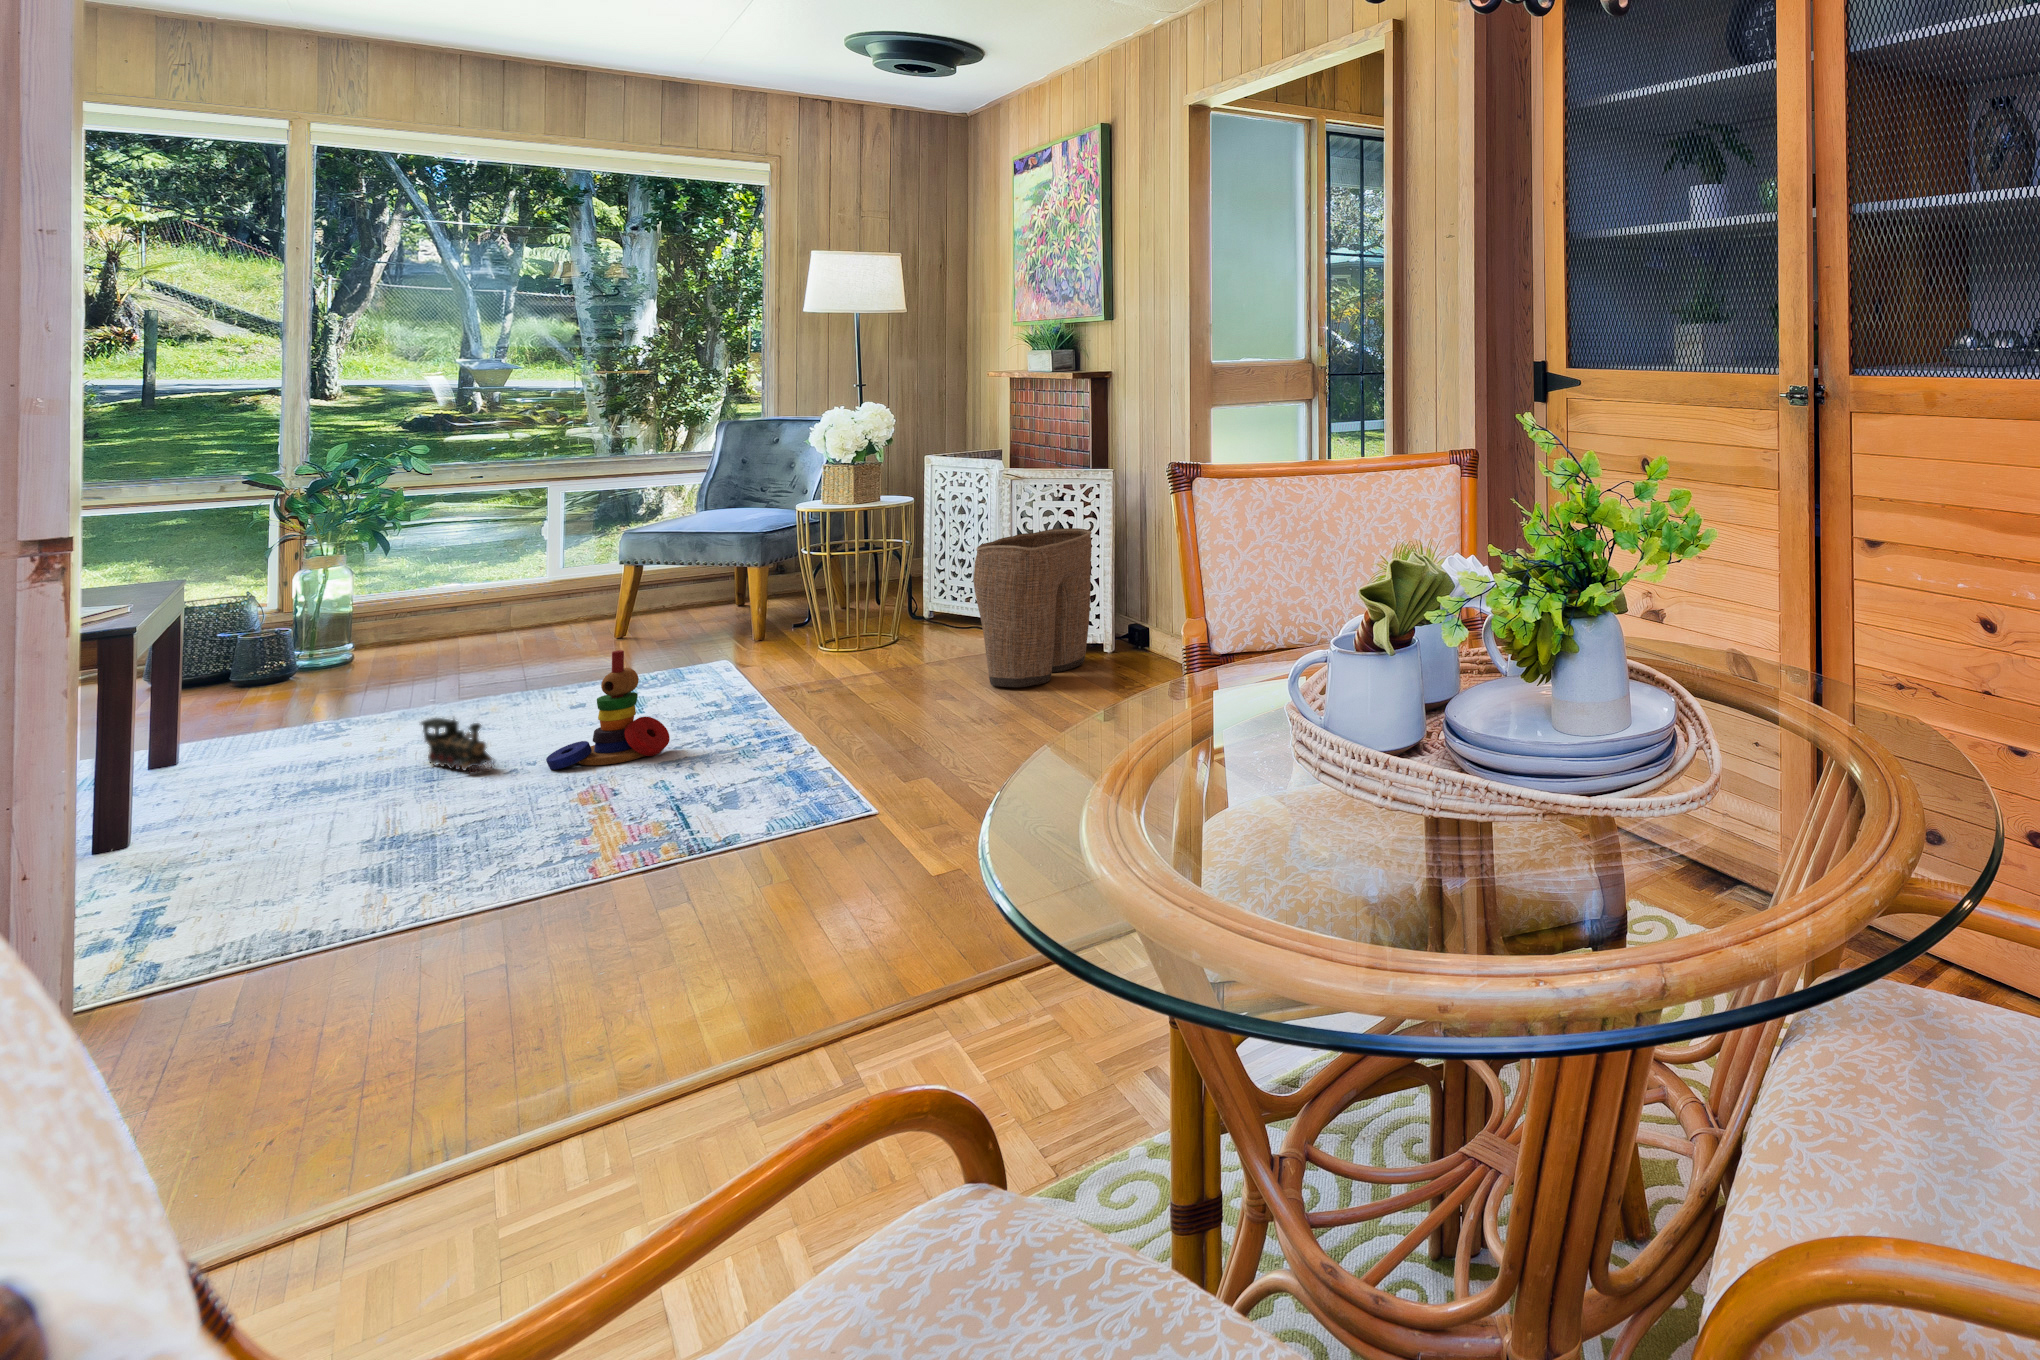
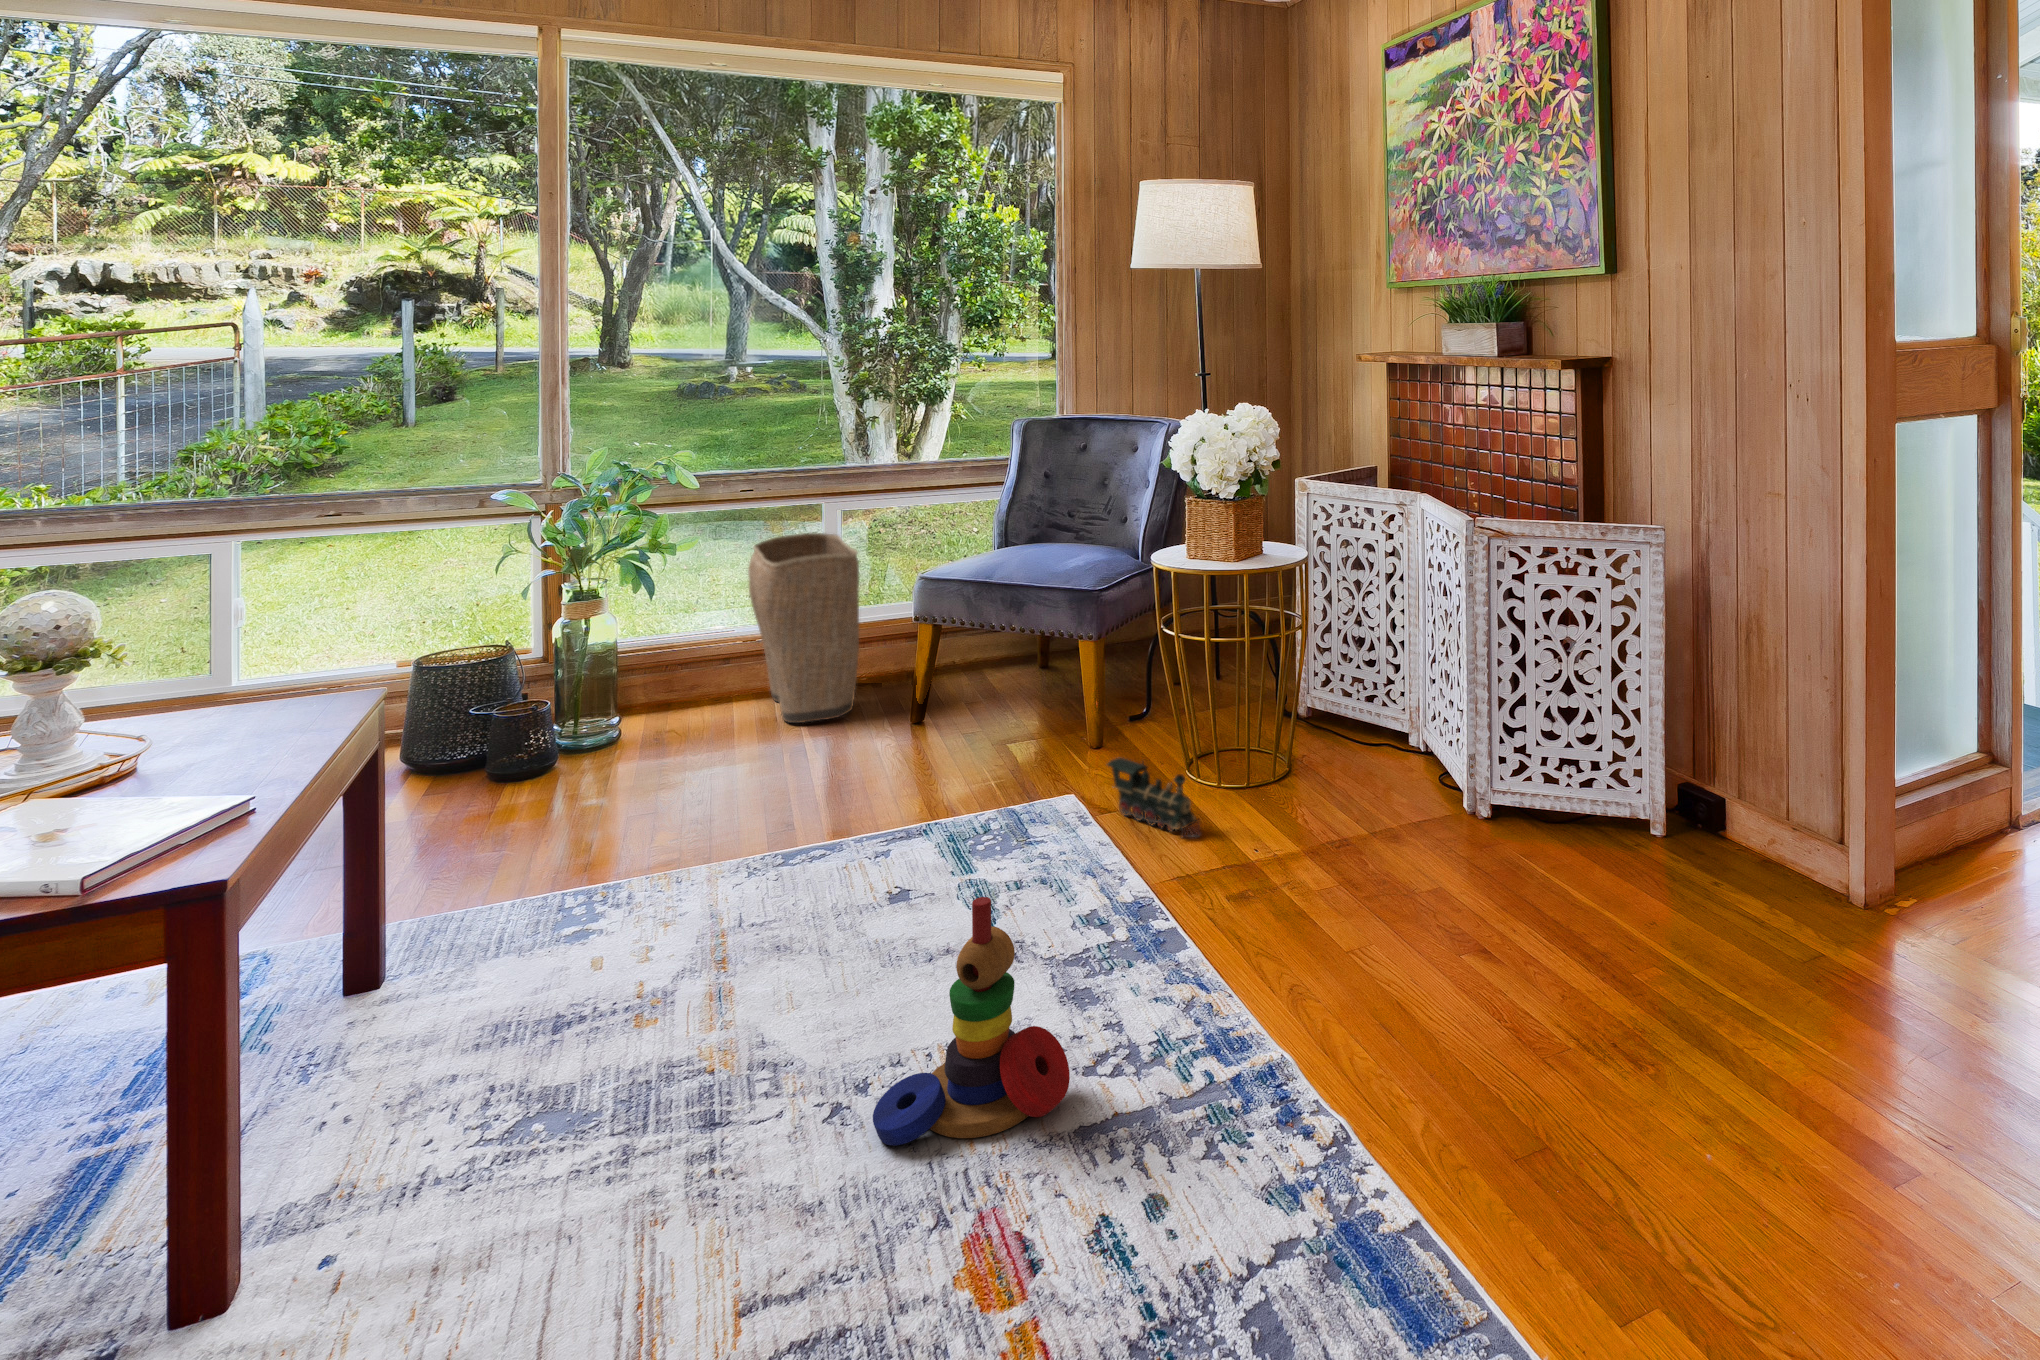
laundry basket: present [973,528,1092,687] -> present [748,533,859,723]
toy train: present [421,718,493,772] -> present [1107,758,1199,836]

